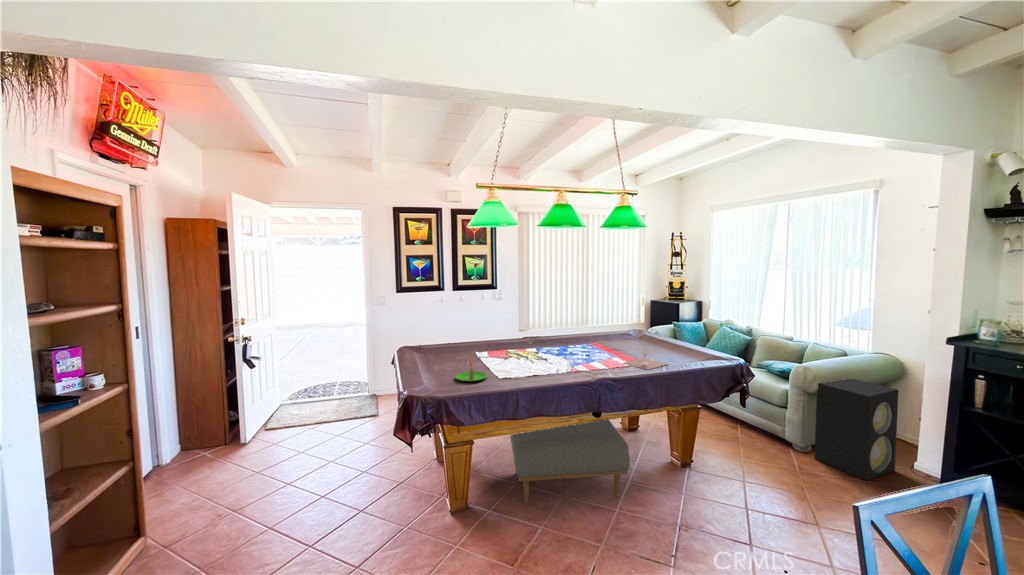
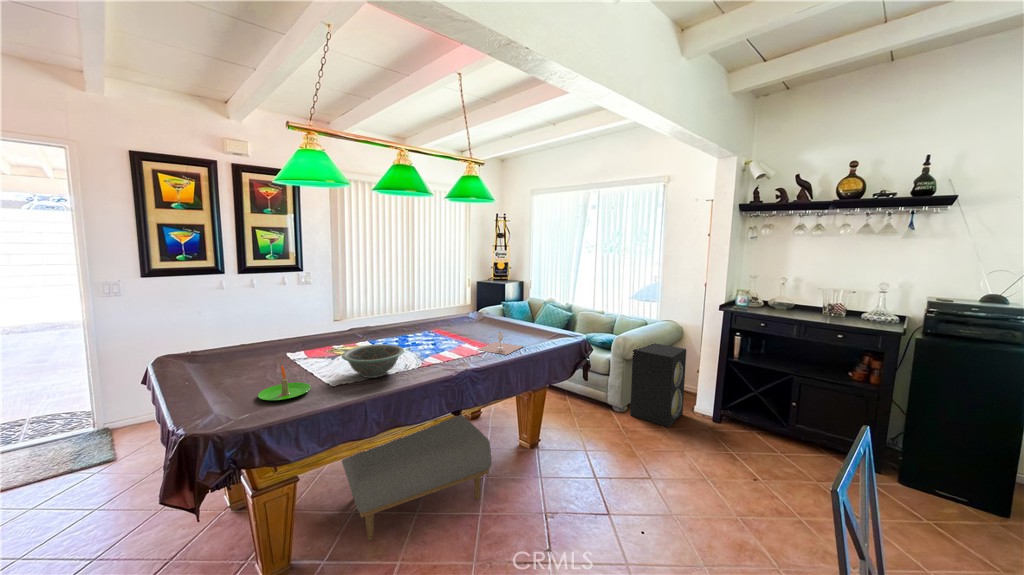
decorative bowl: none [509,350,555,375] -> present [342,344,404,378]

